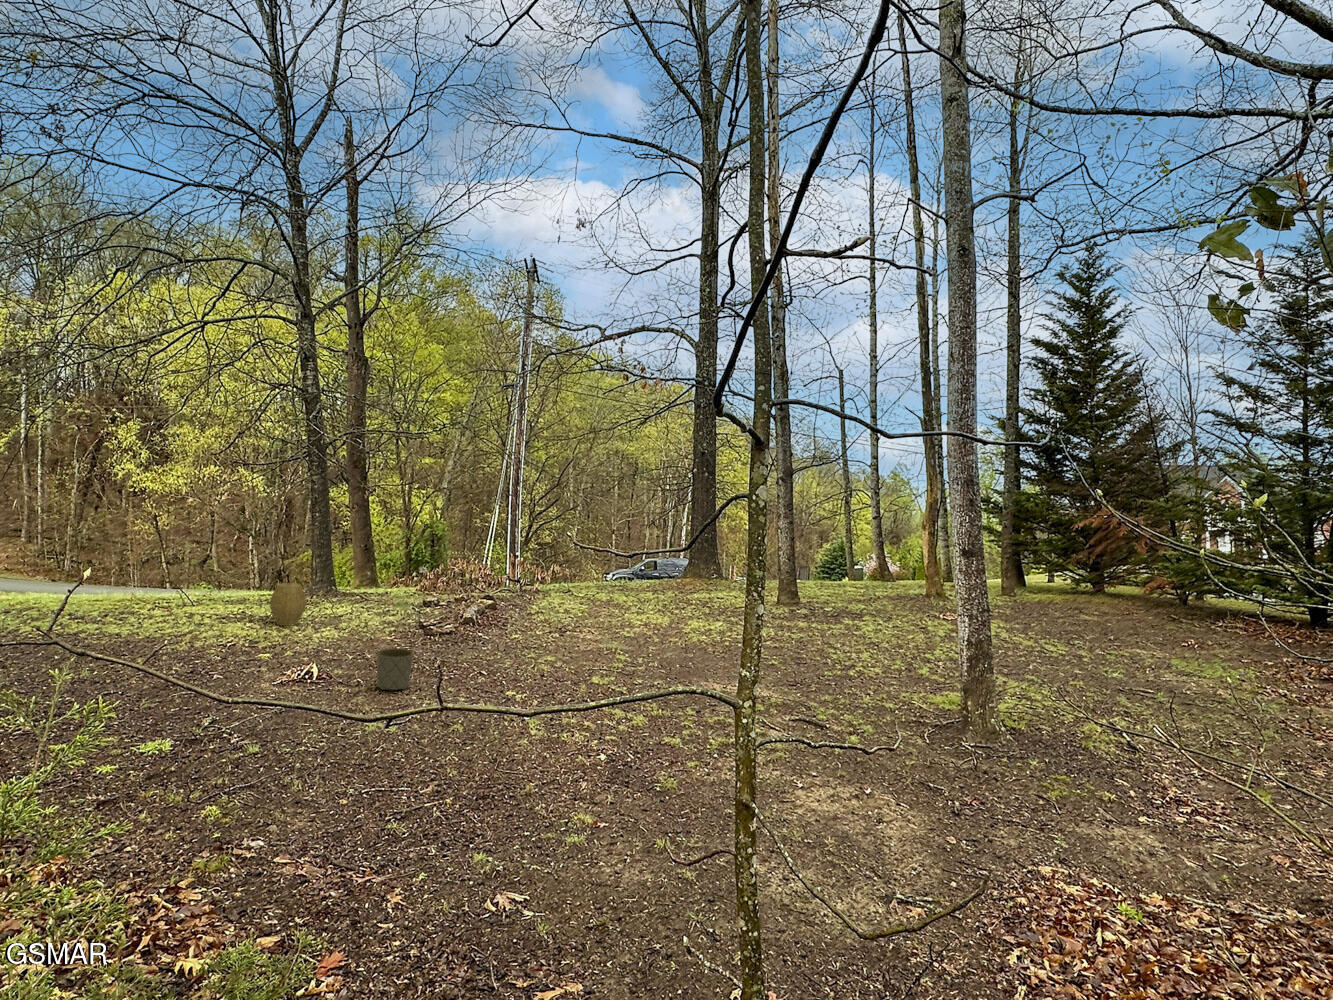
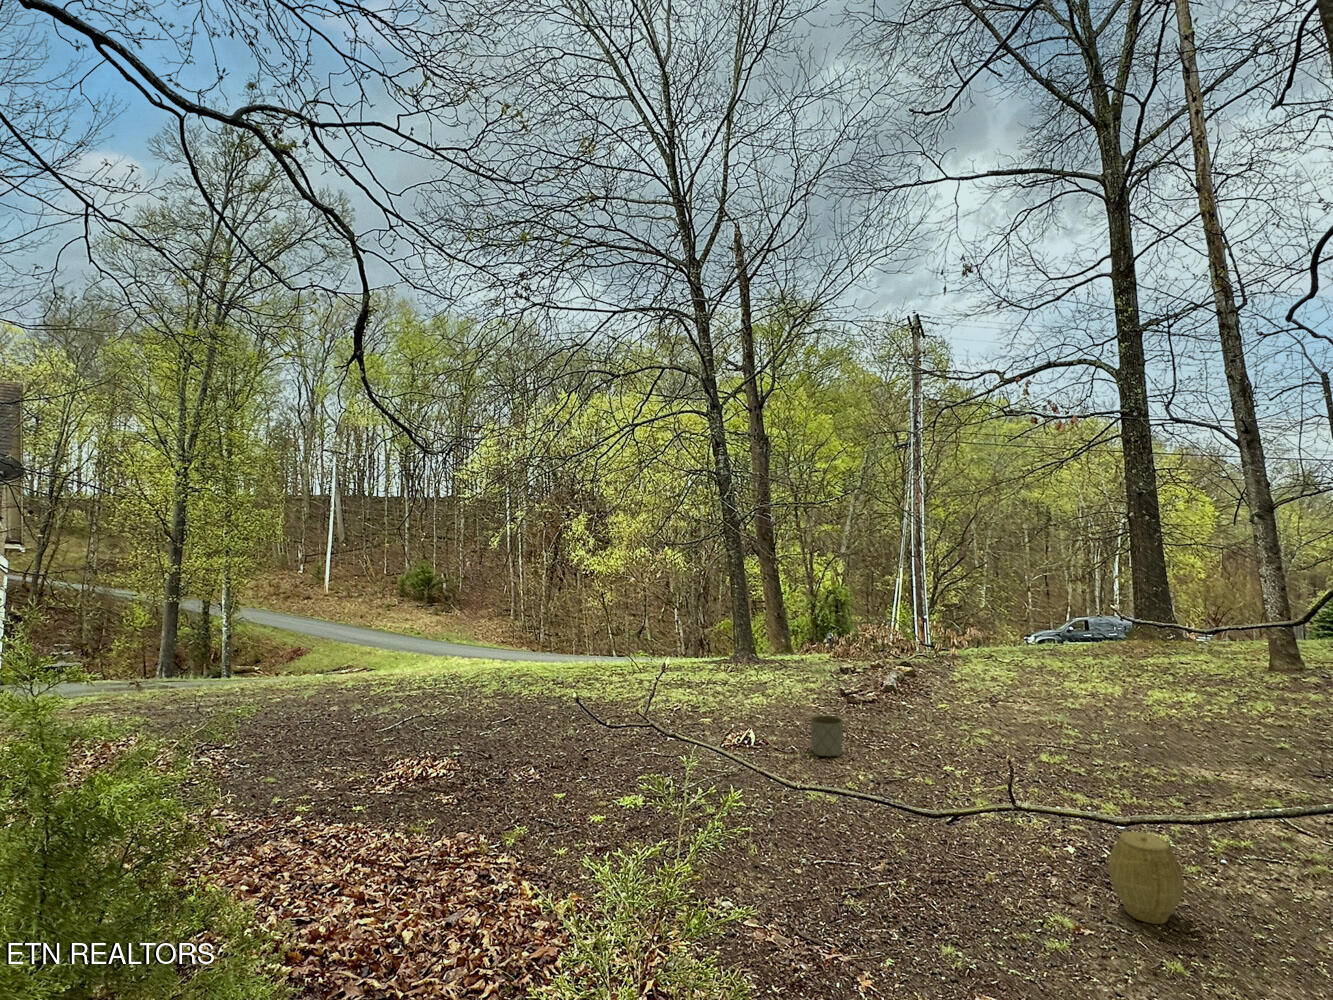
woven basket: present [270,583,307,626] -> present [1108,832,1184,924]

